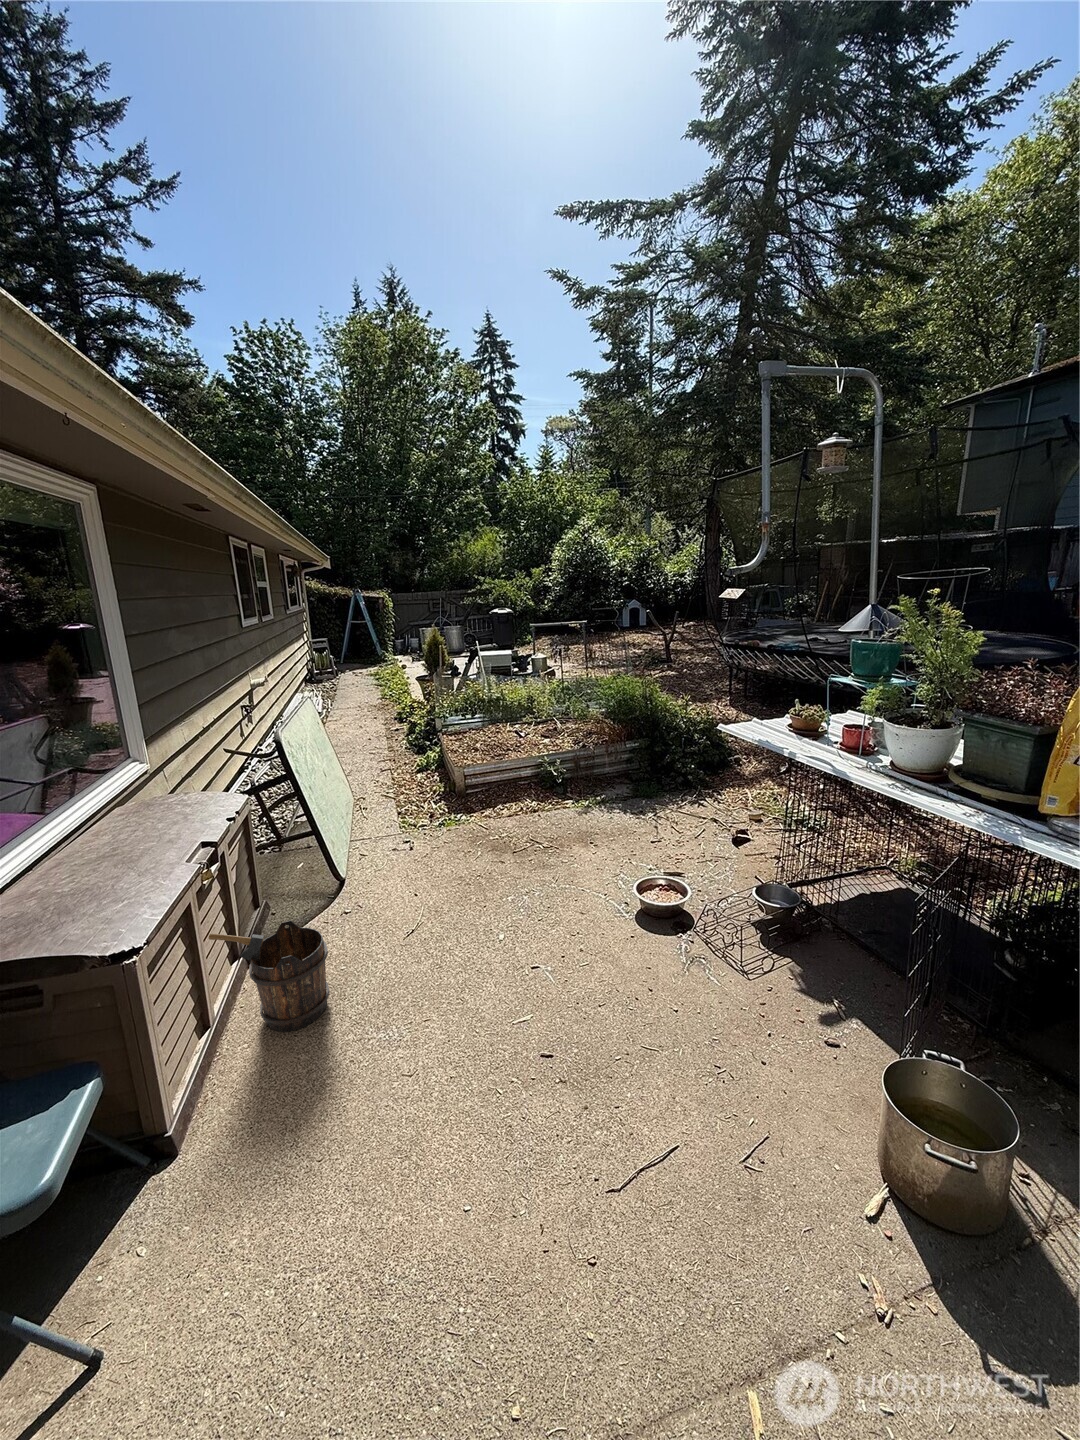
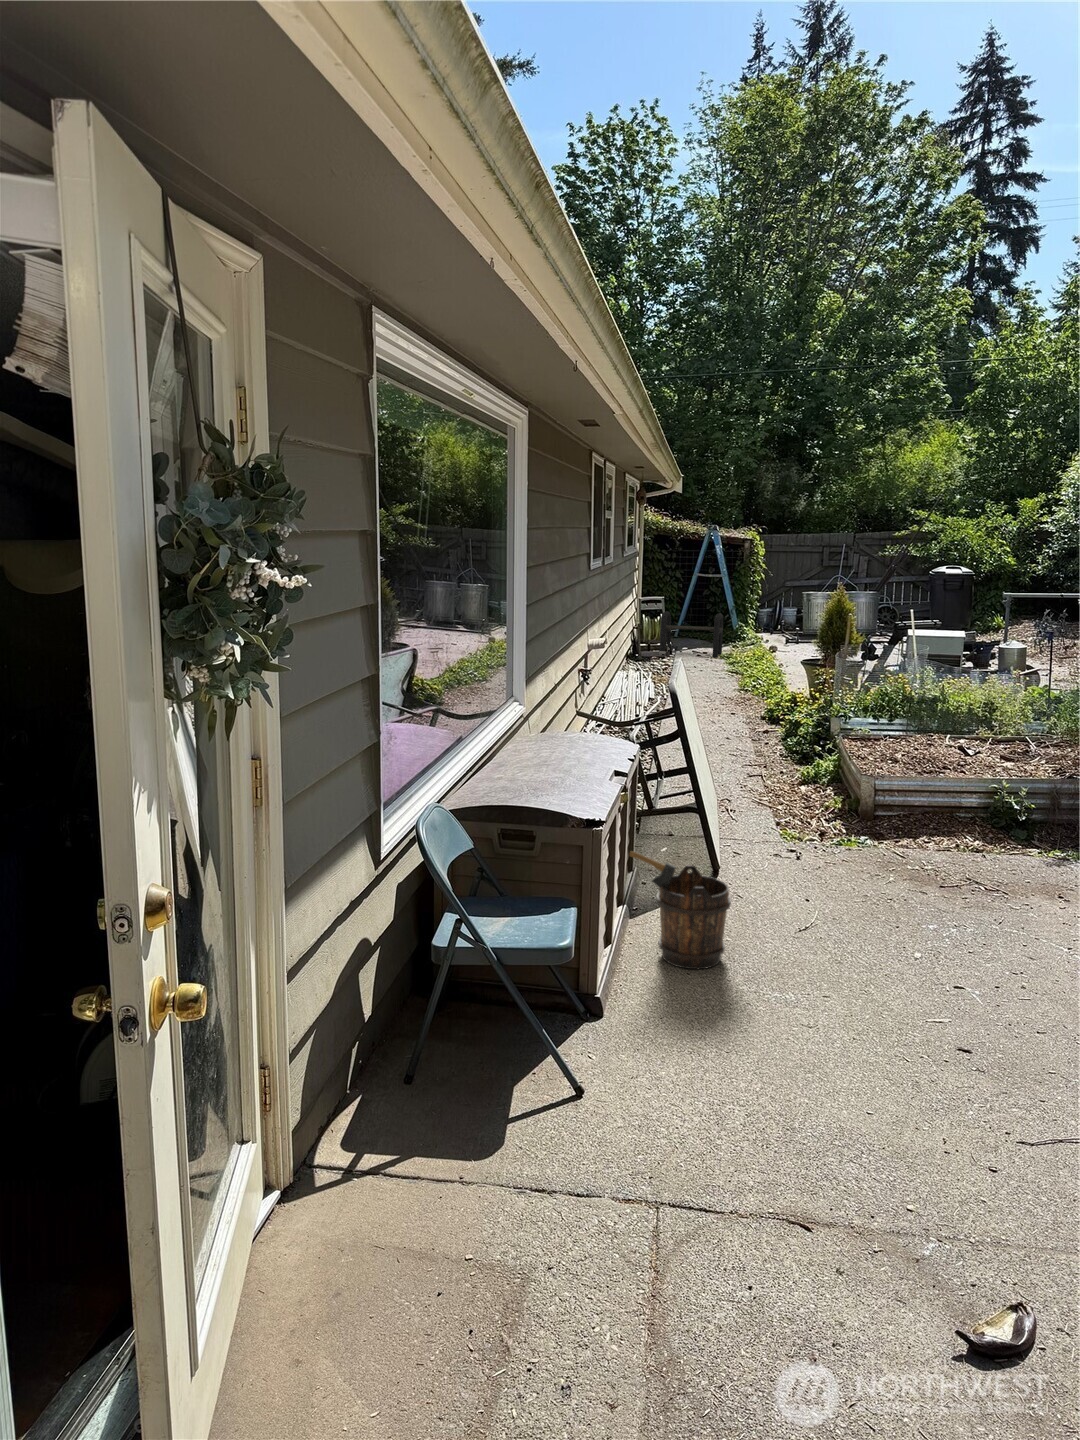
bench: none [332,647,376,677] -> present [660,611,723,657]

